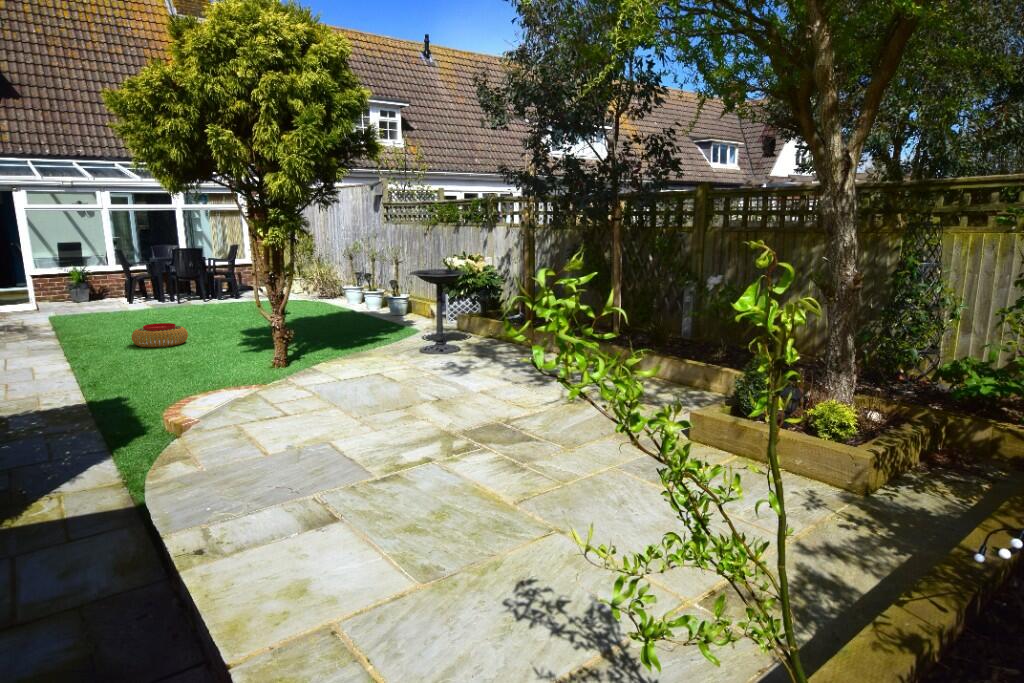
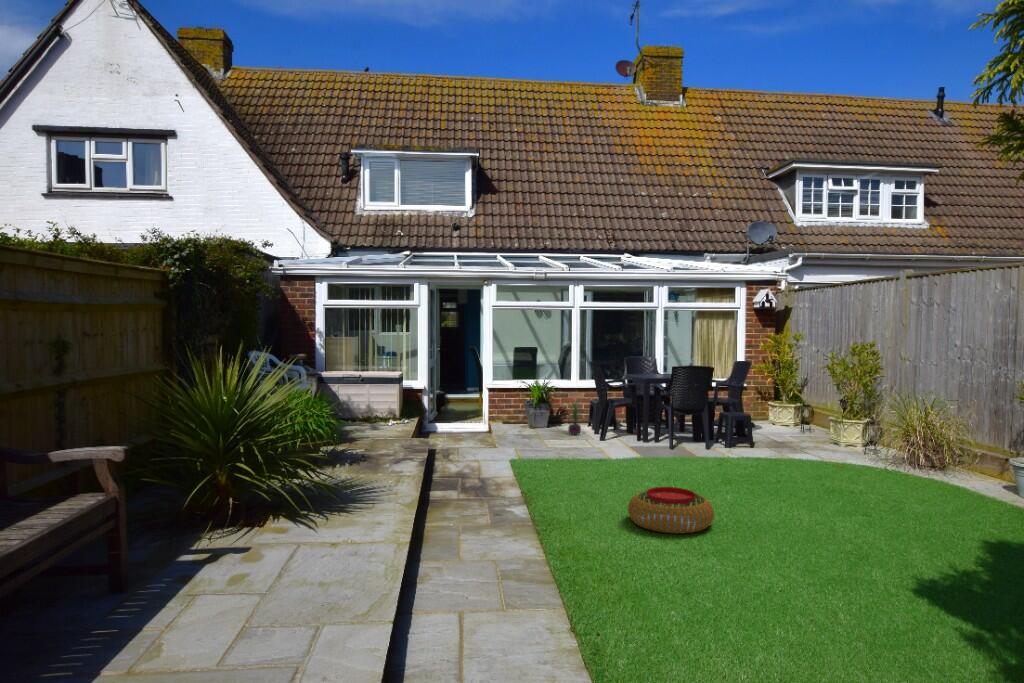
decorative plant: none [94,282,129,311] -> present [568,400,581,435]

